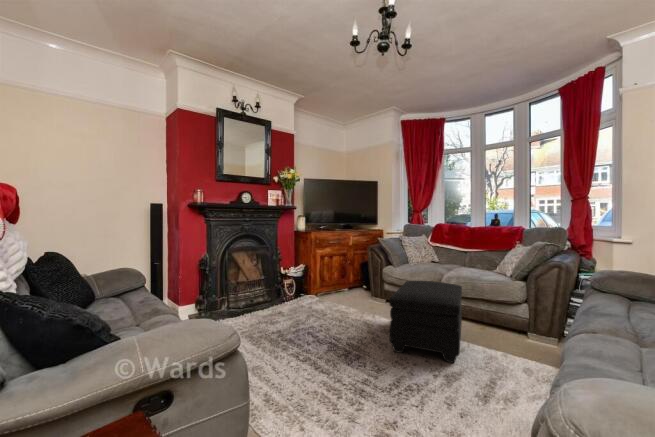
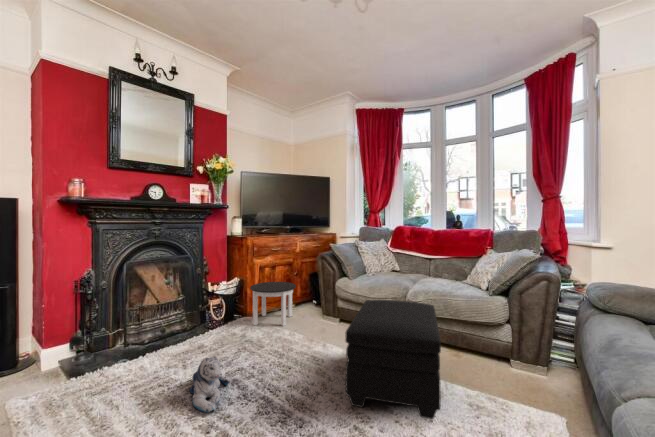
round table: none [314,268,350,302] -> present [250,282,296,326]
plush toy: none [280,313,306,348] -> present [189,357,229,413]

